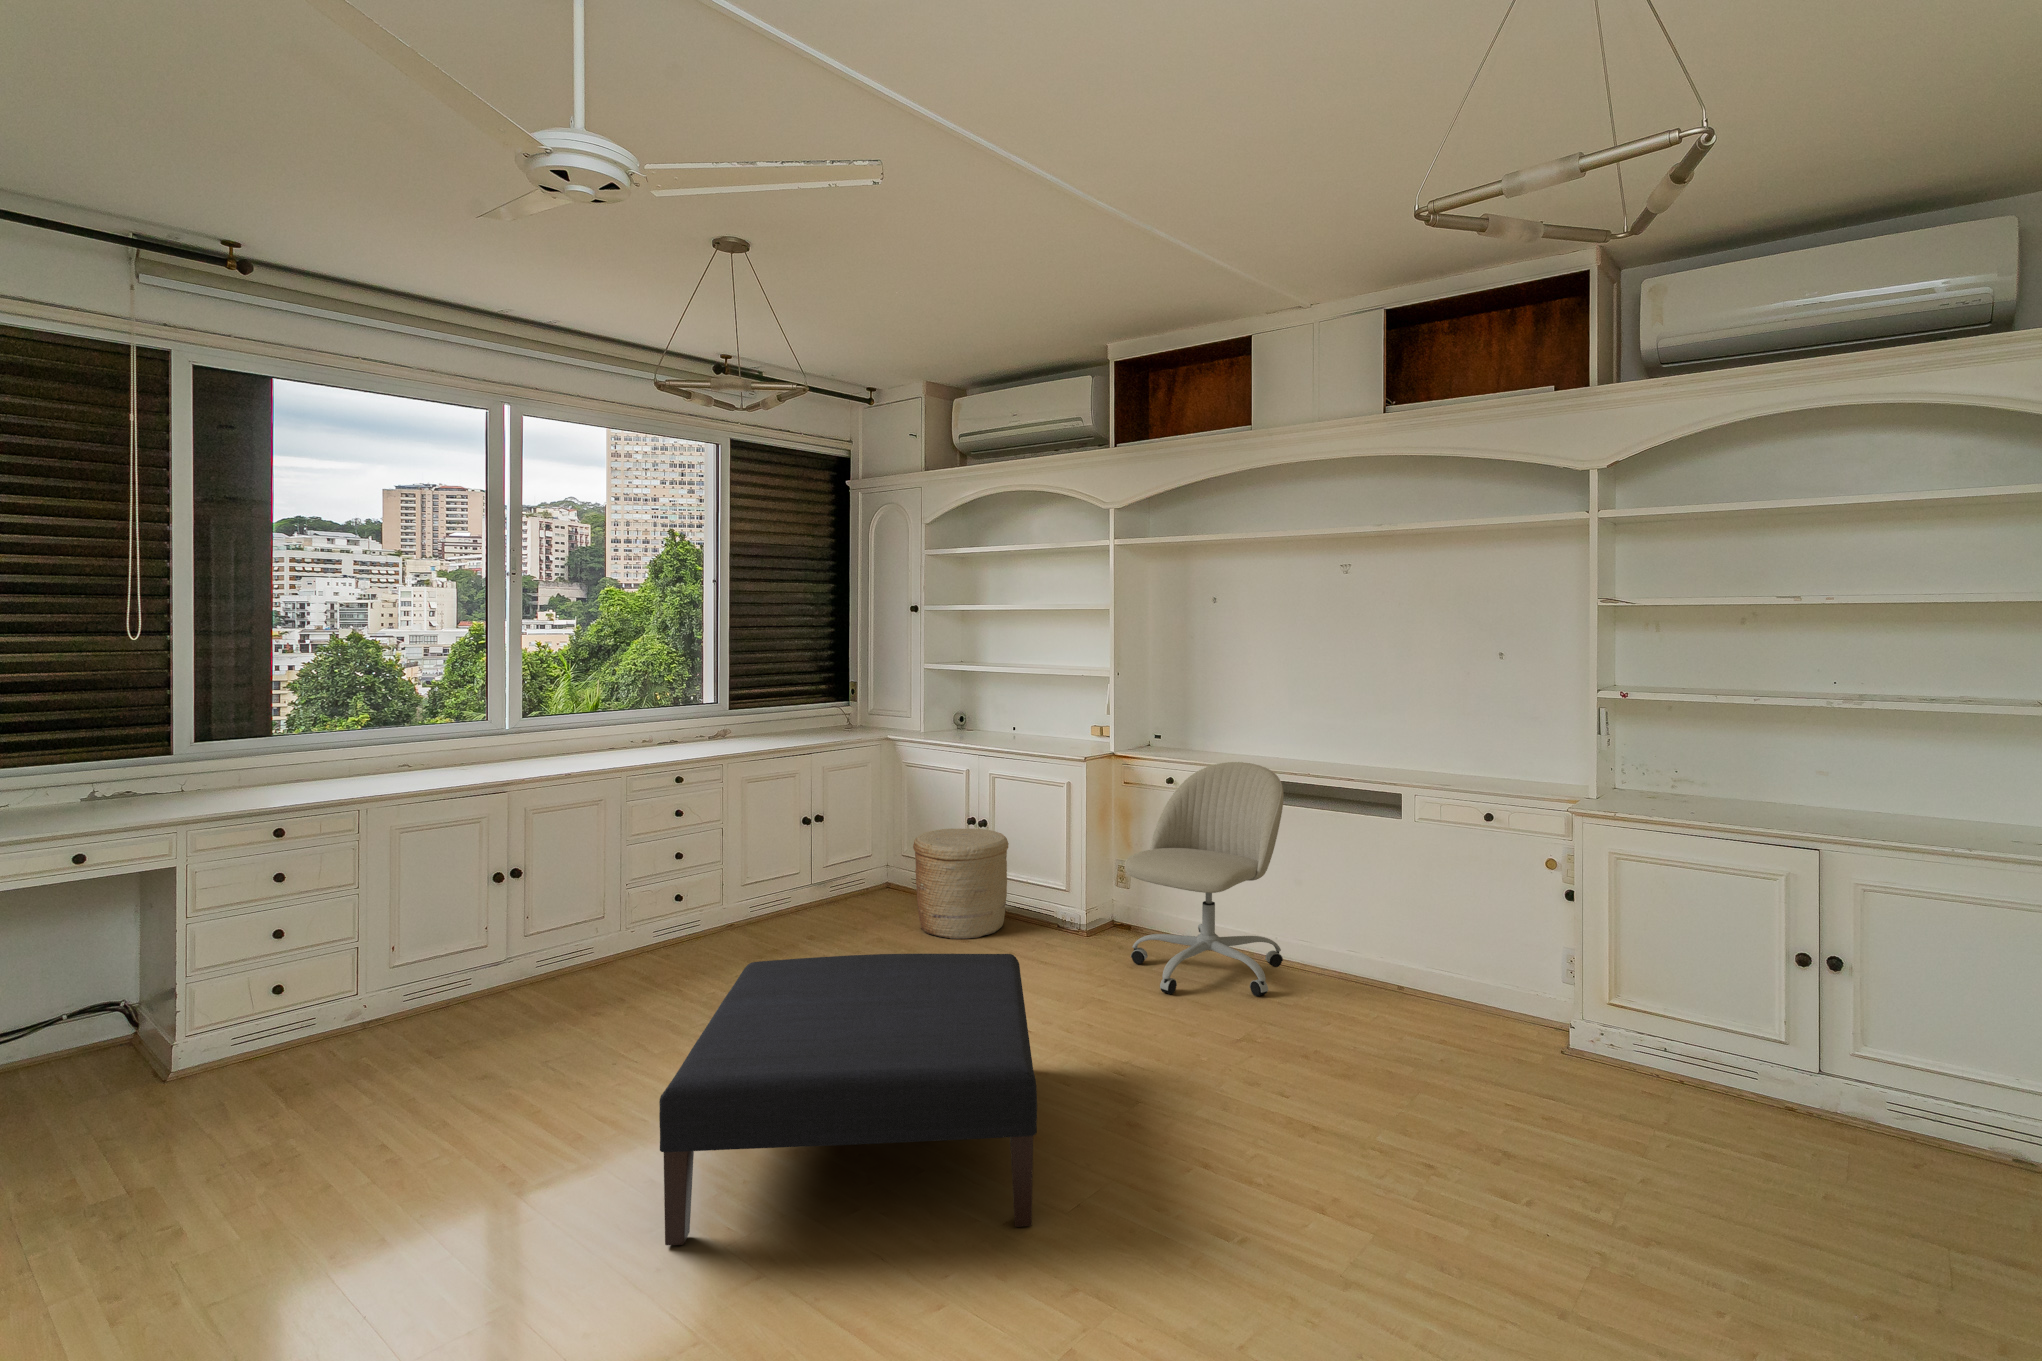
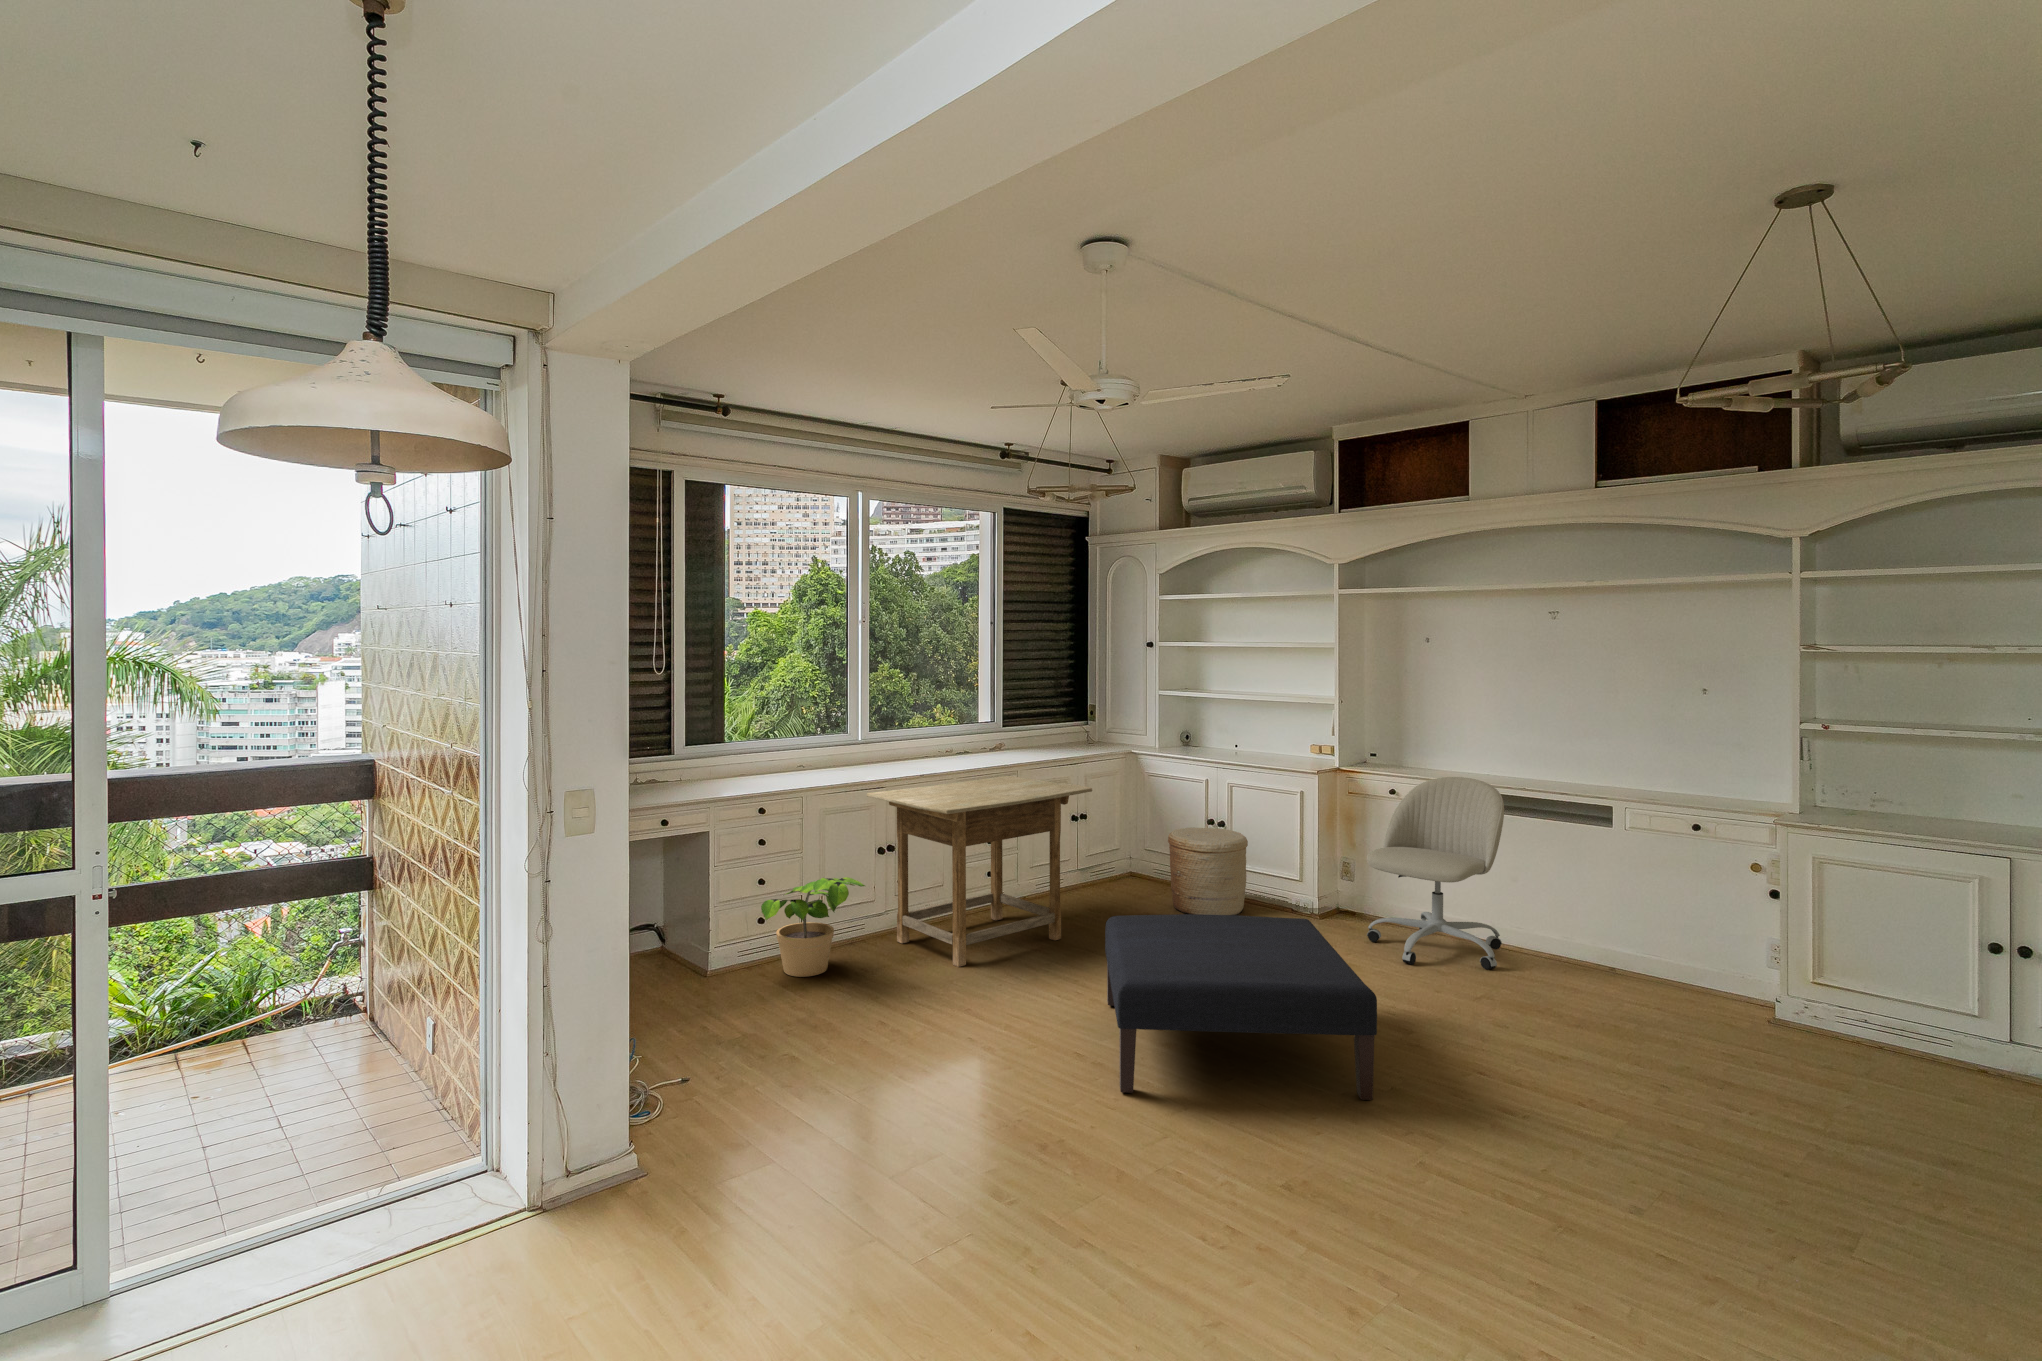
desk: none [471,771,792,1032] -> present [867,776,1092,967]
potted plant: none [254,921,415,1062] -> present [761,877,865,977]

